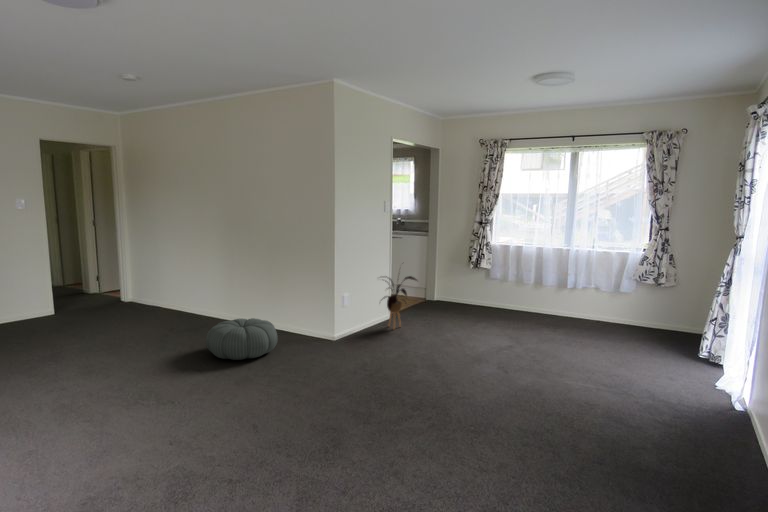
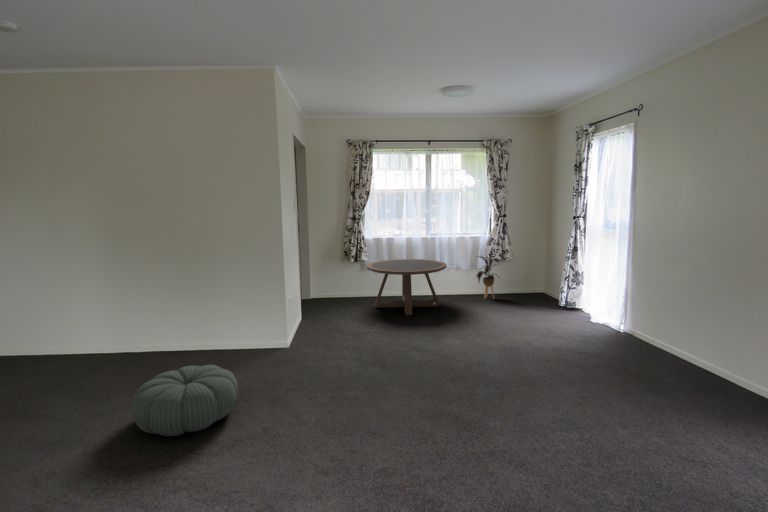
coffee table: none [473,269,565,329] -> present [366,259,447,315]
house plant: present [384,276,417,329] -> present [477,248,499,298]

